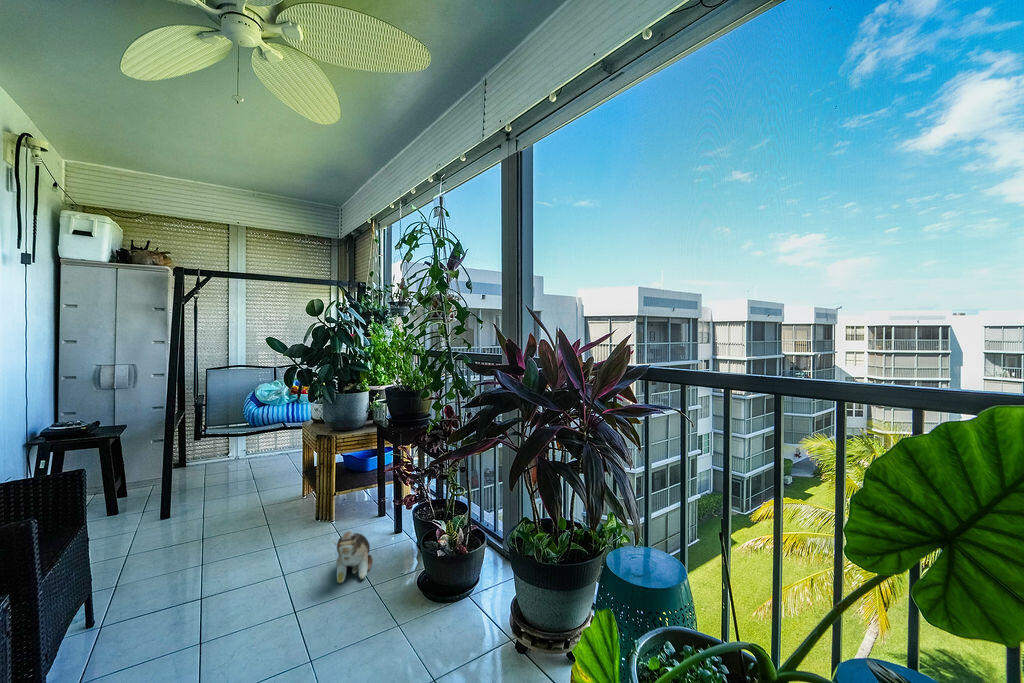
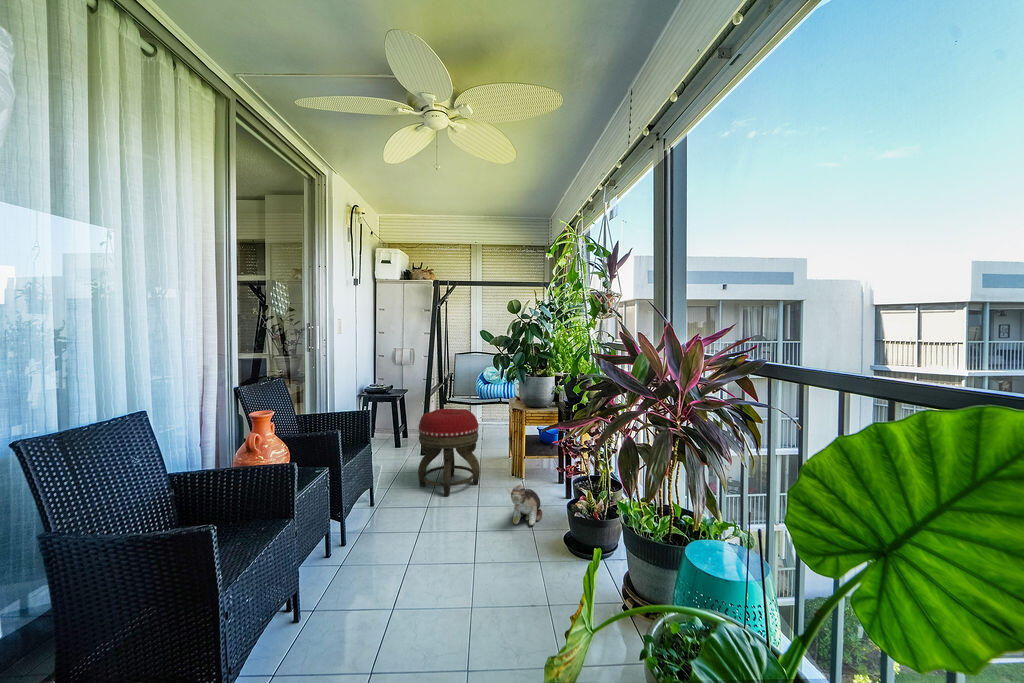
footstool: none [166,443,271,571] -> present [418,409,480,496]

